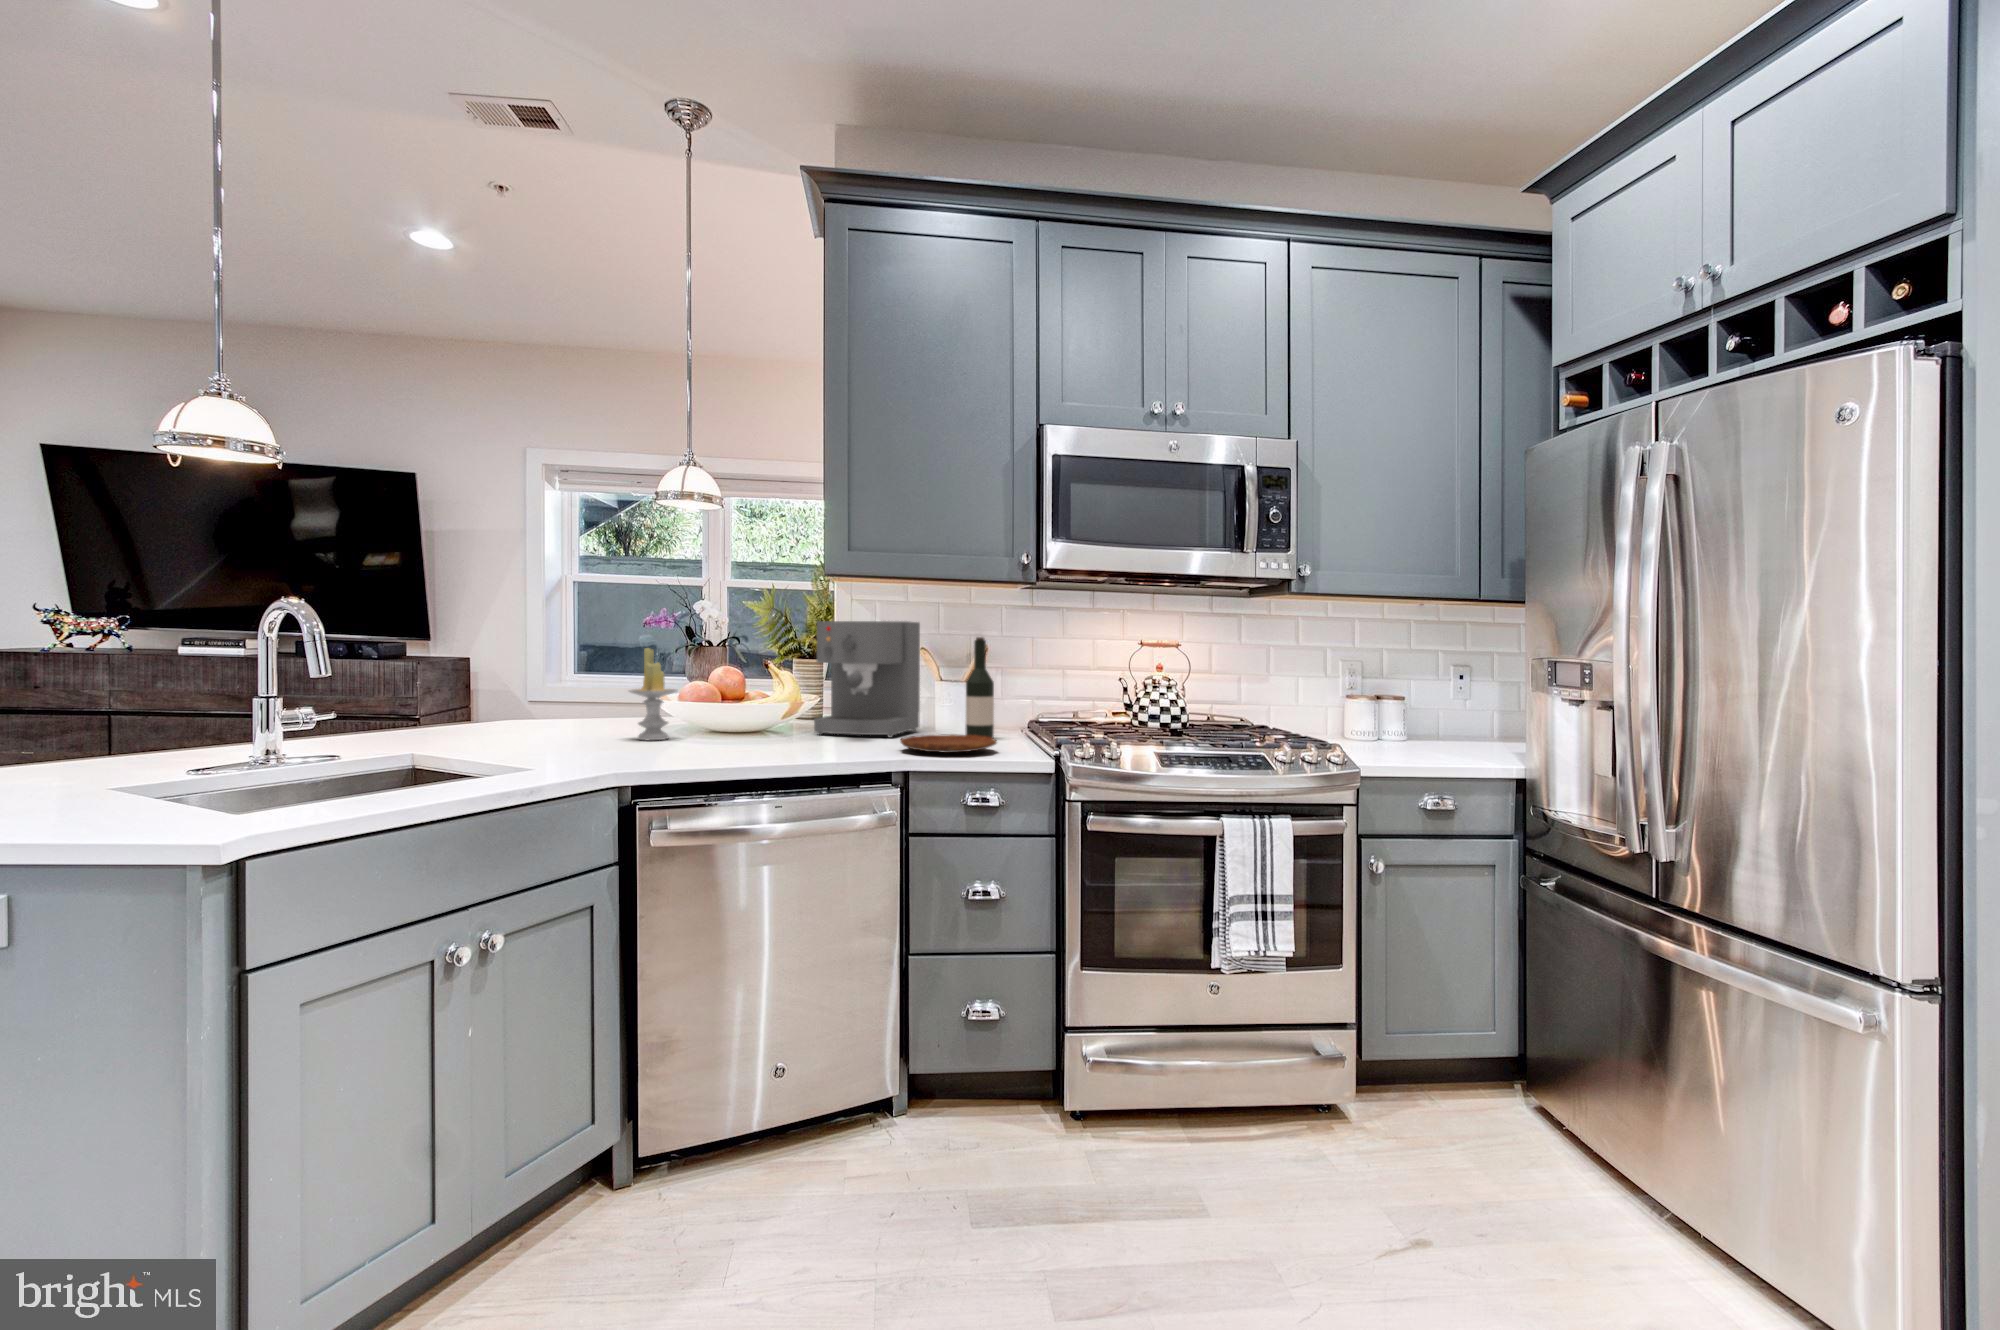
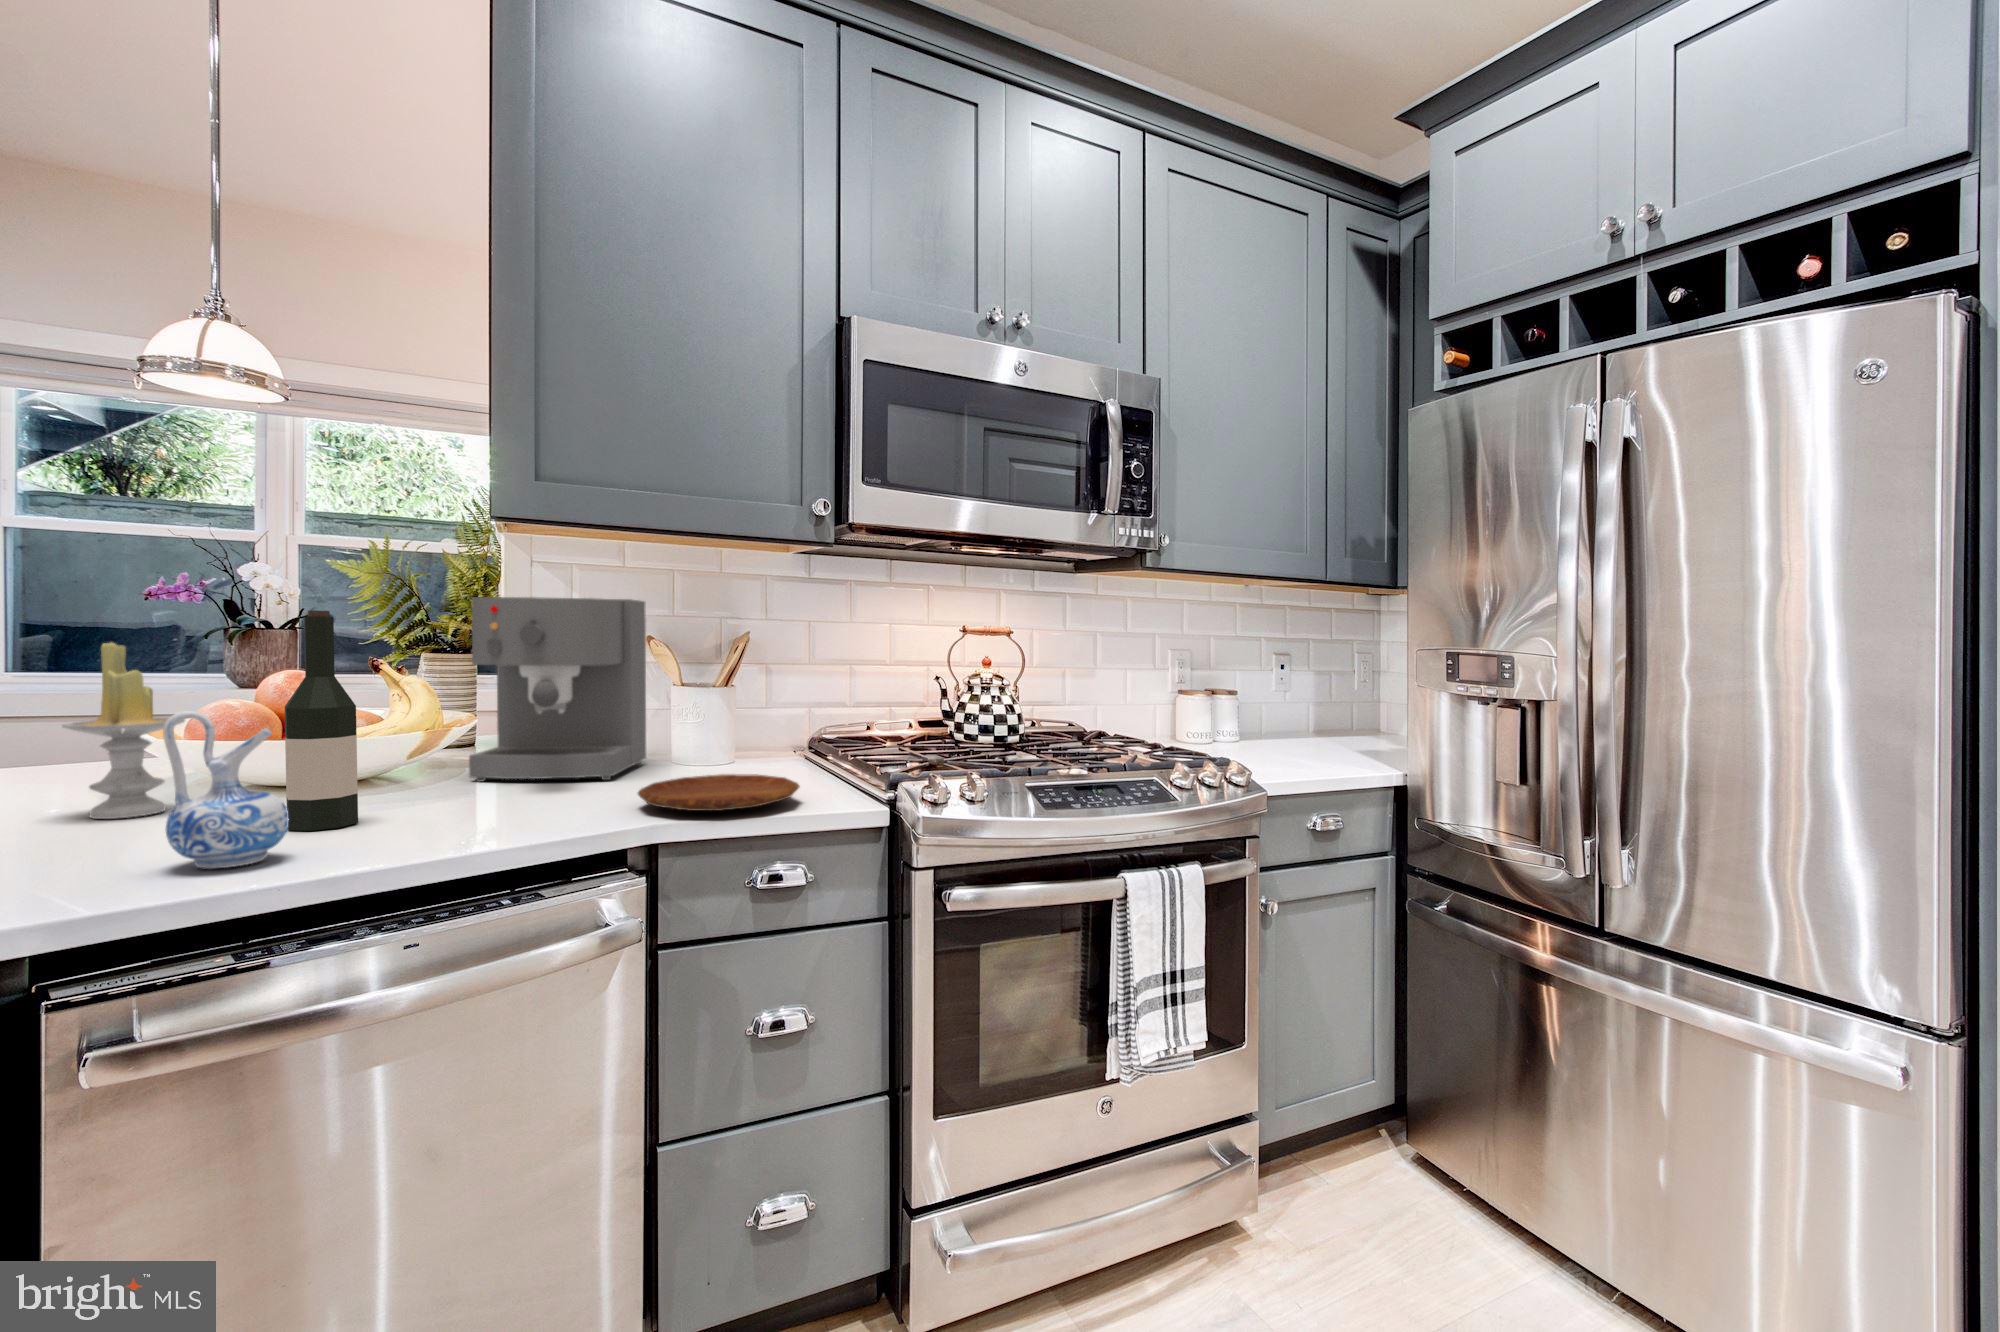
wine bottle: present [966,637,994,738] -> present [285,611,358,831]
ceramic pitcher: none [675,680,725,759] -> present [163,711,289,869]

